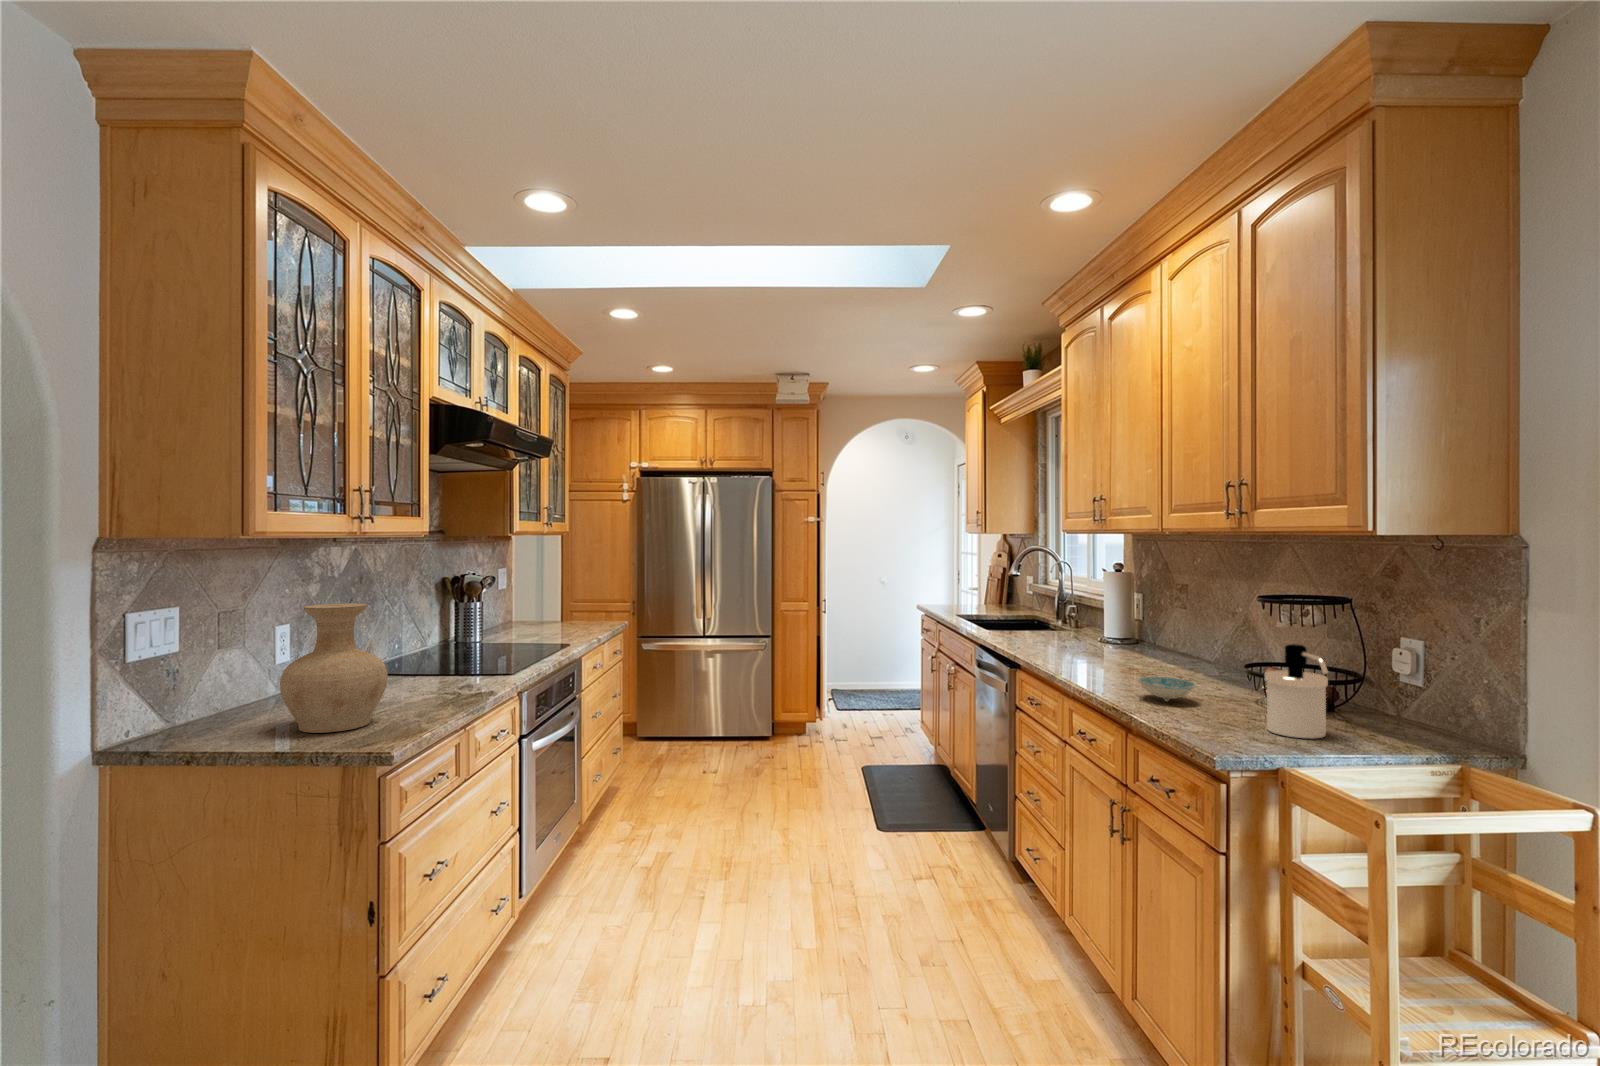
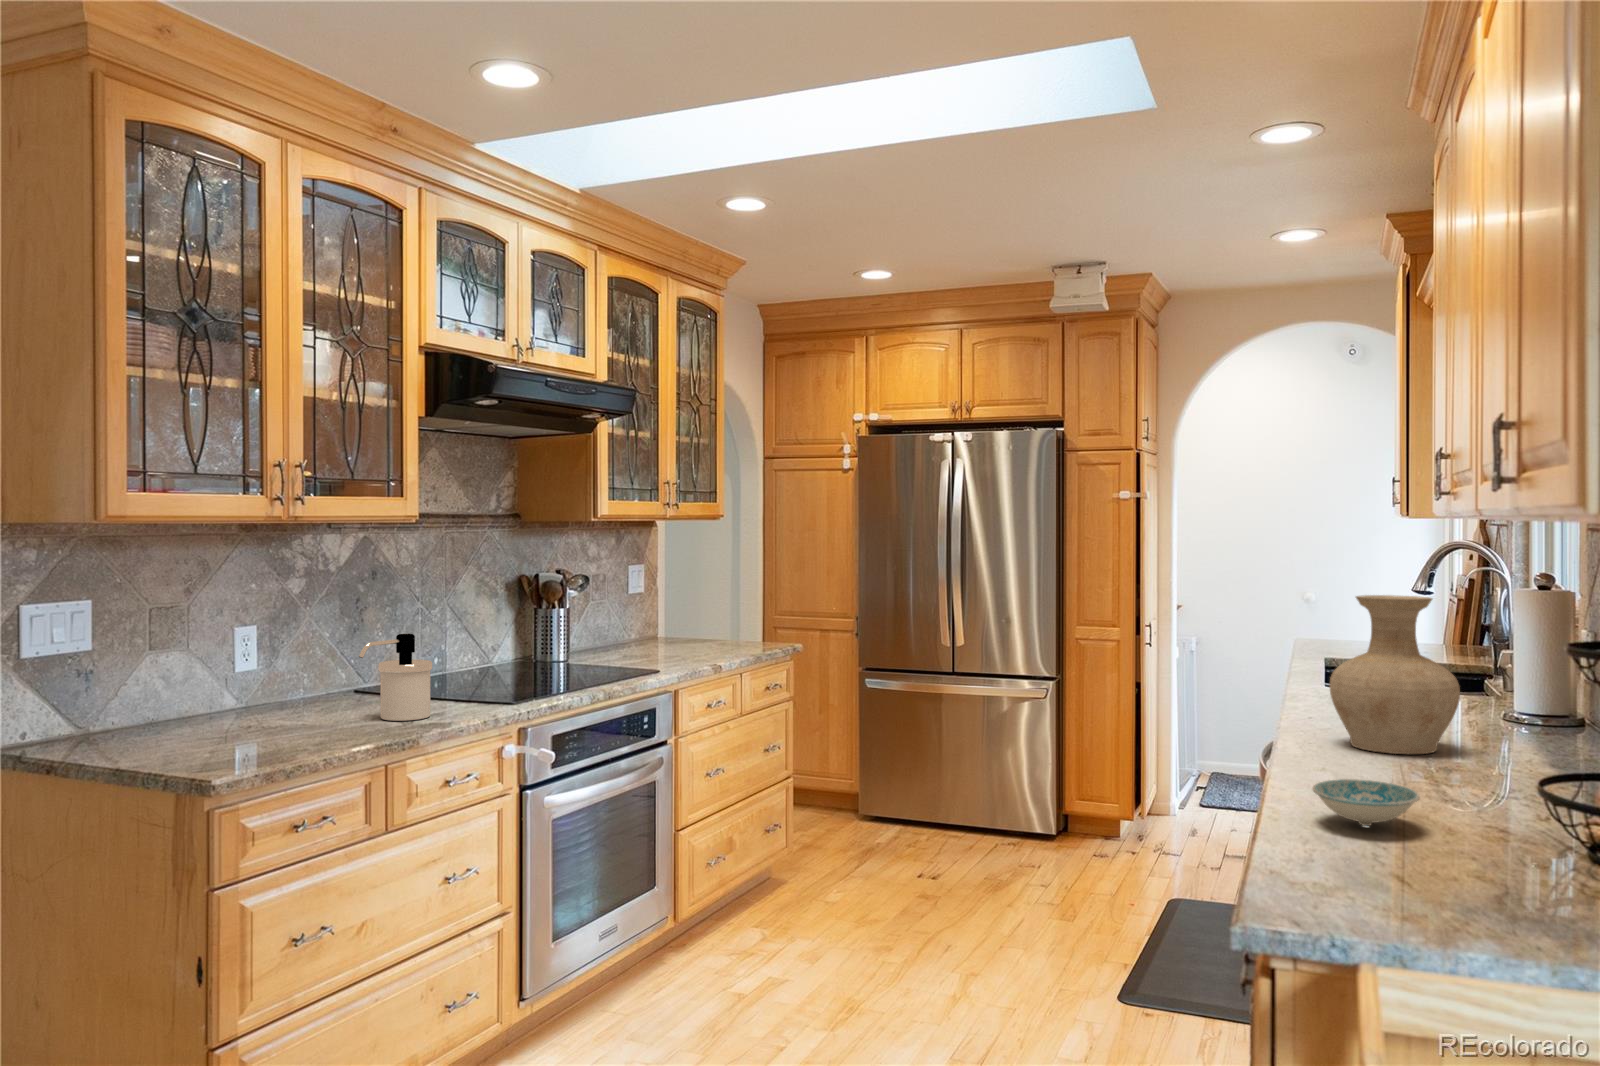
vase: present [280,603,388,733] -> present [1330,595,1460,754]
soap dispenser: present [1265,644,1328,739] -> present [359,634,432,721]

